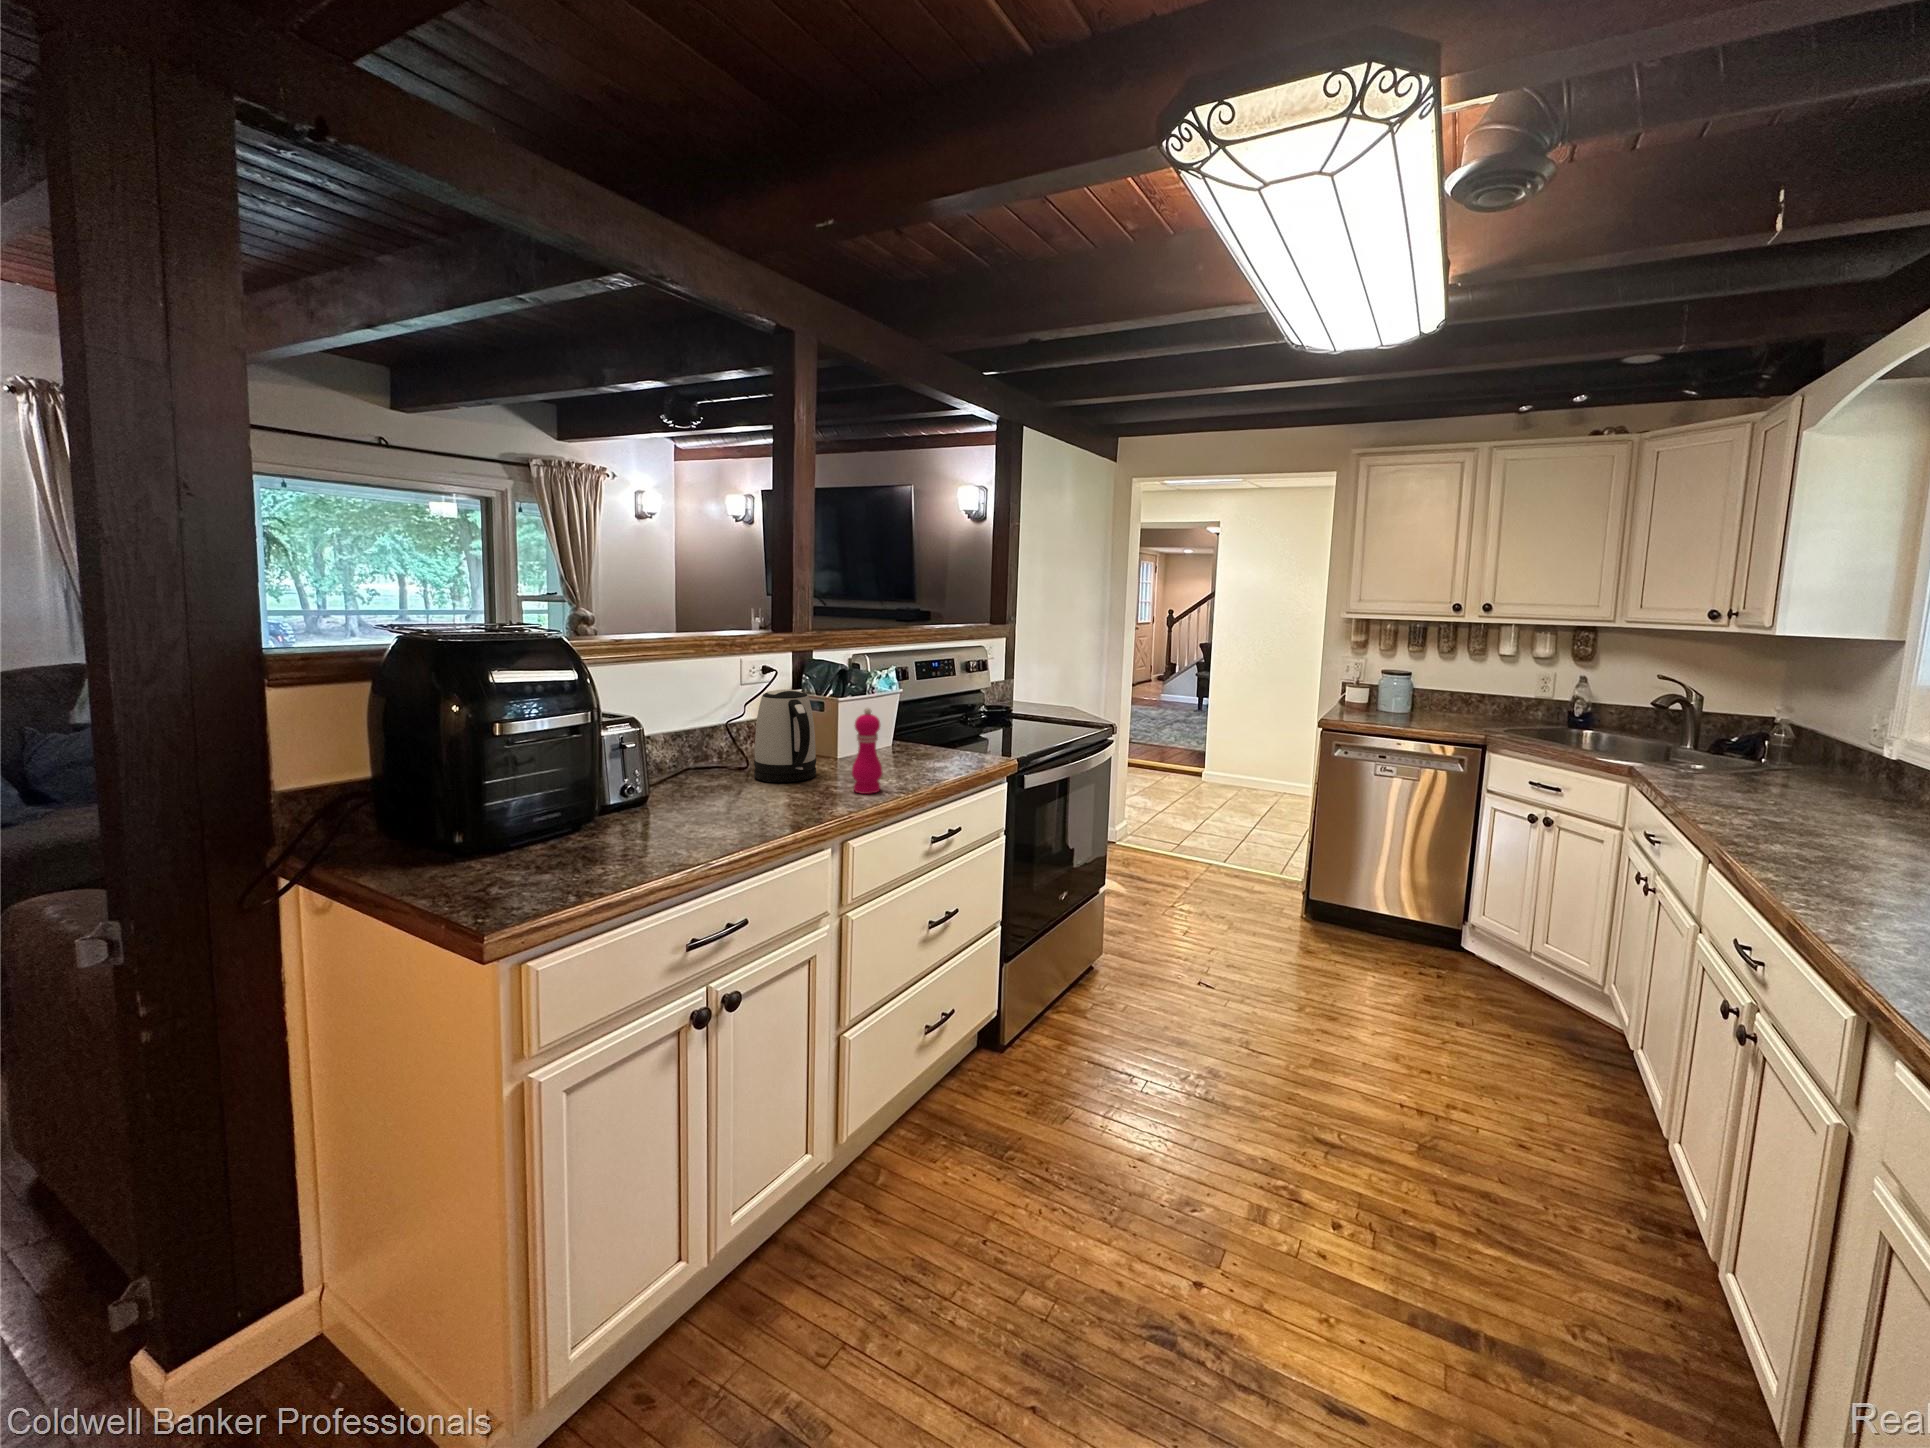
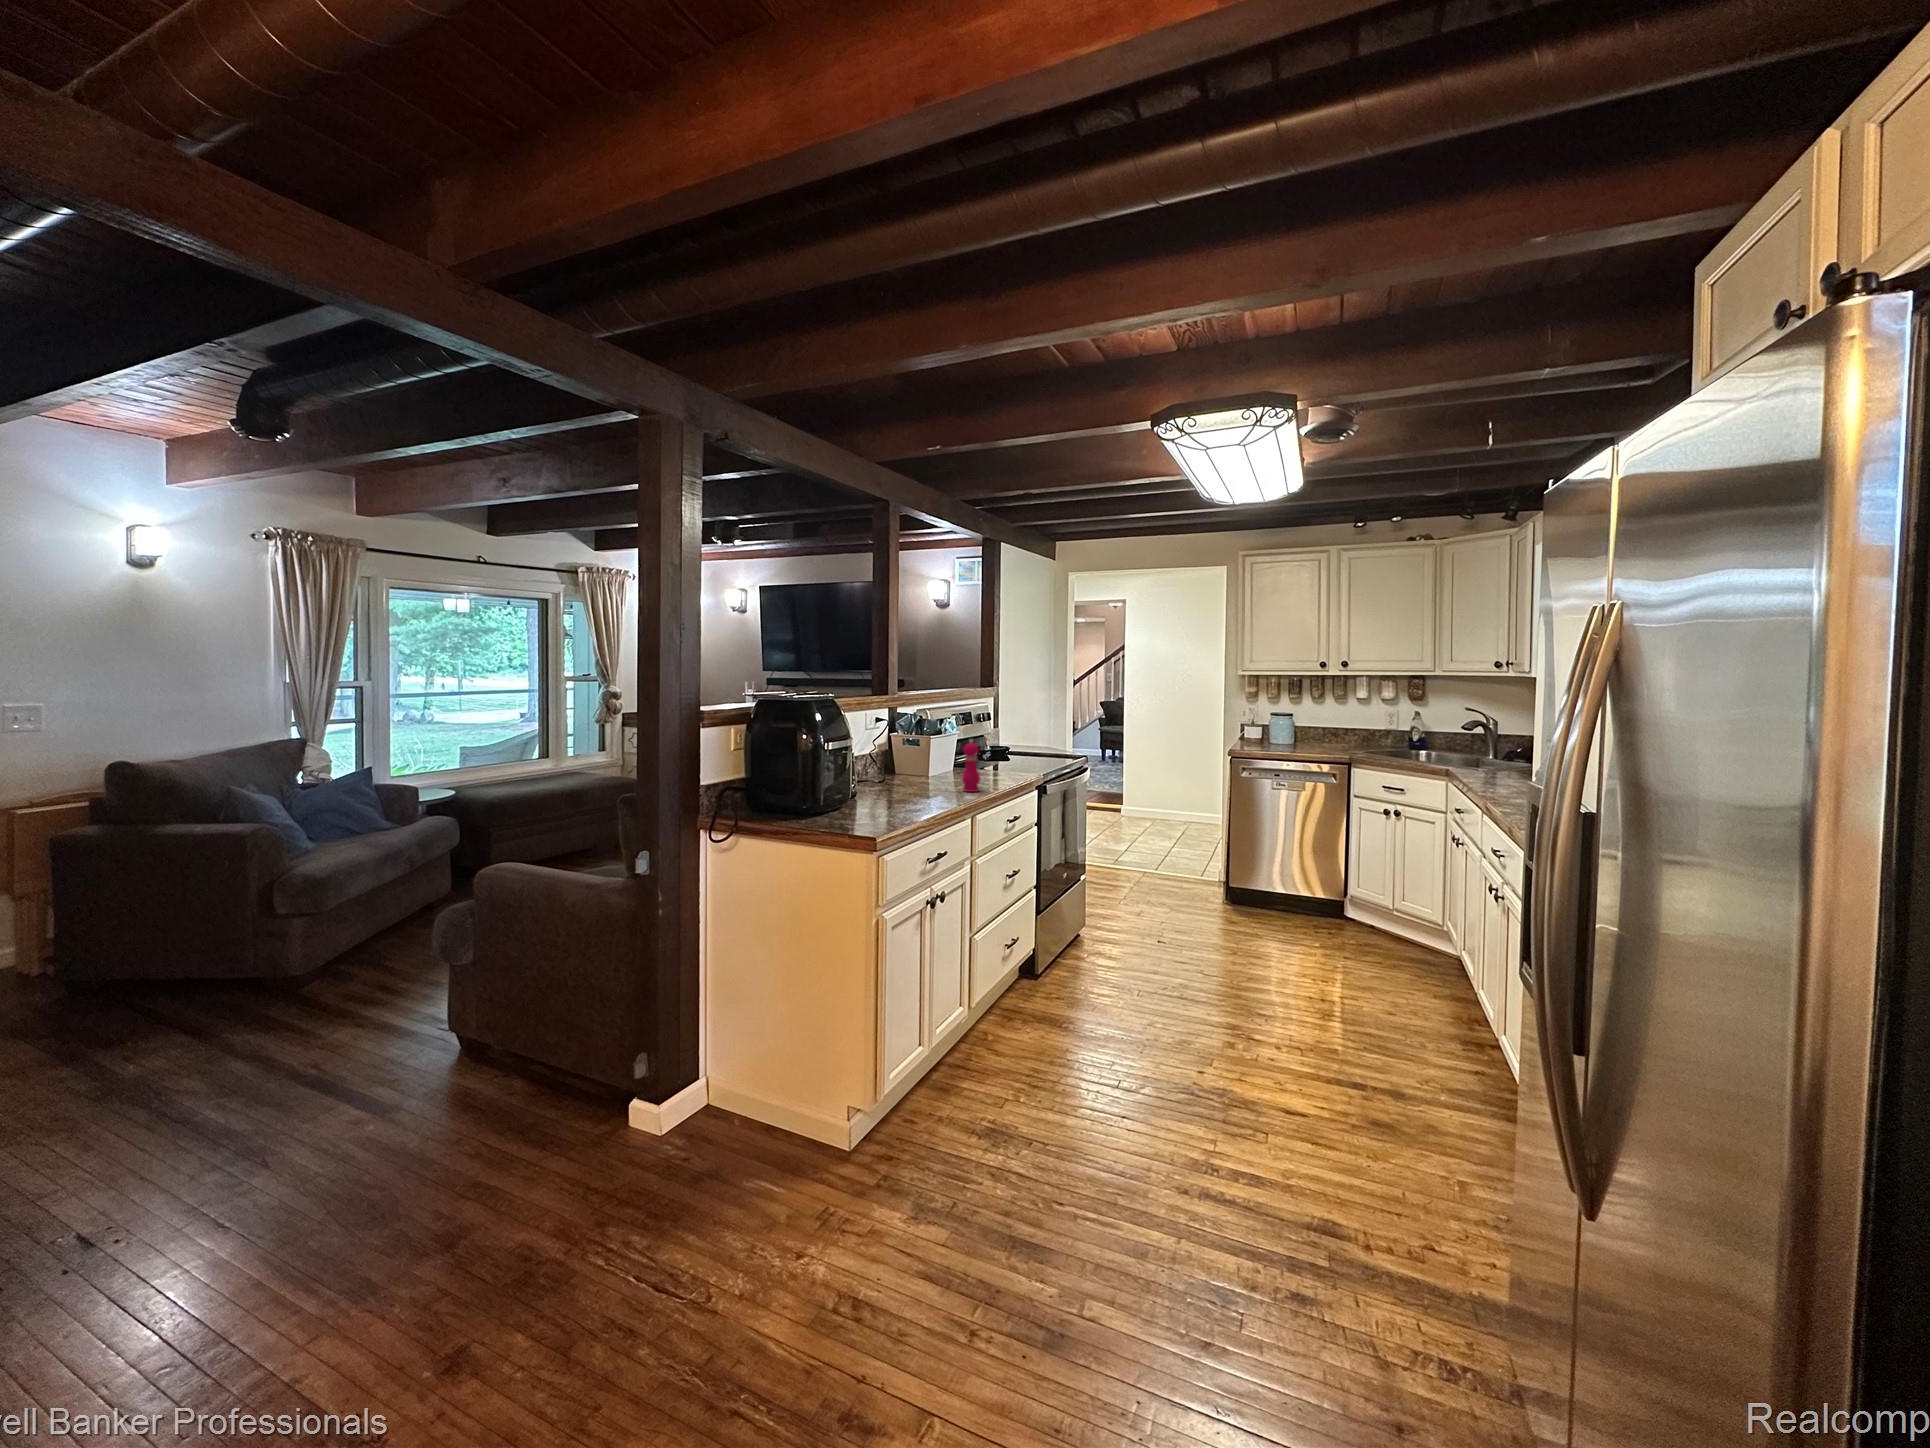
kettle: present [754,689,816,782] -> none [892,731,933,789]

